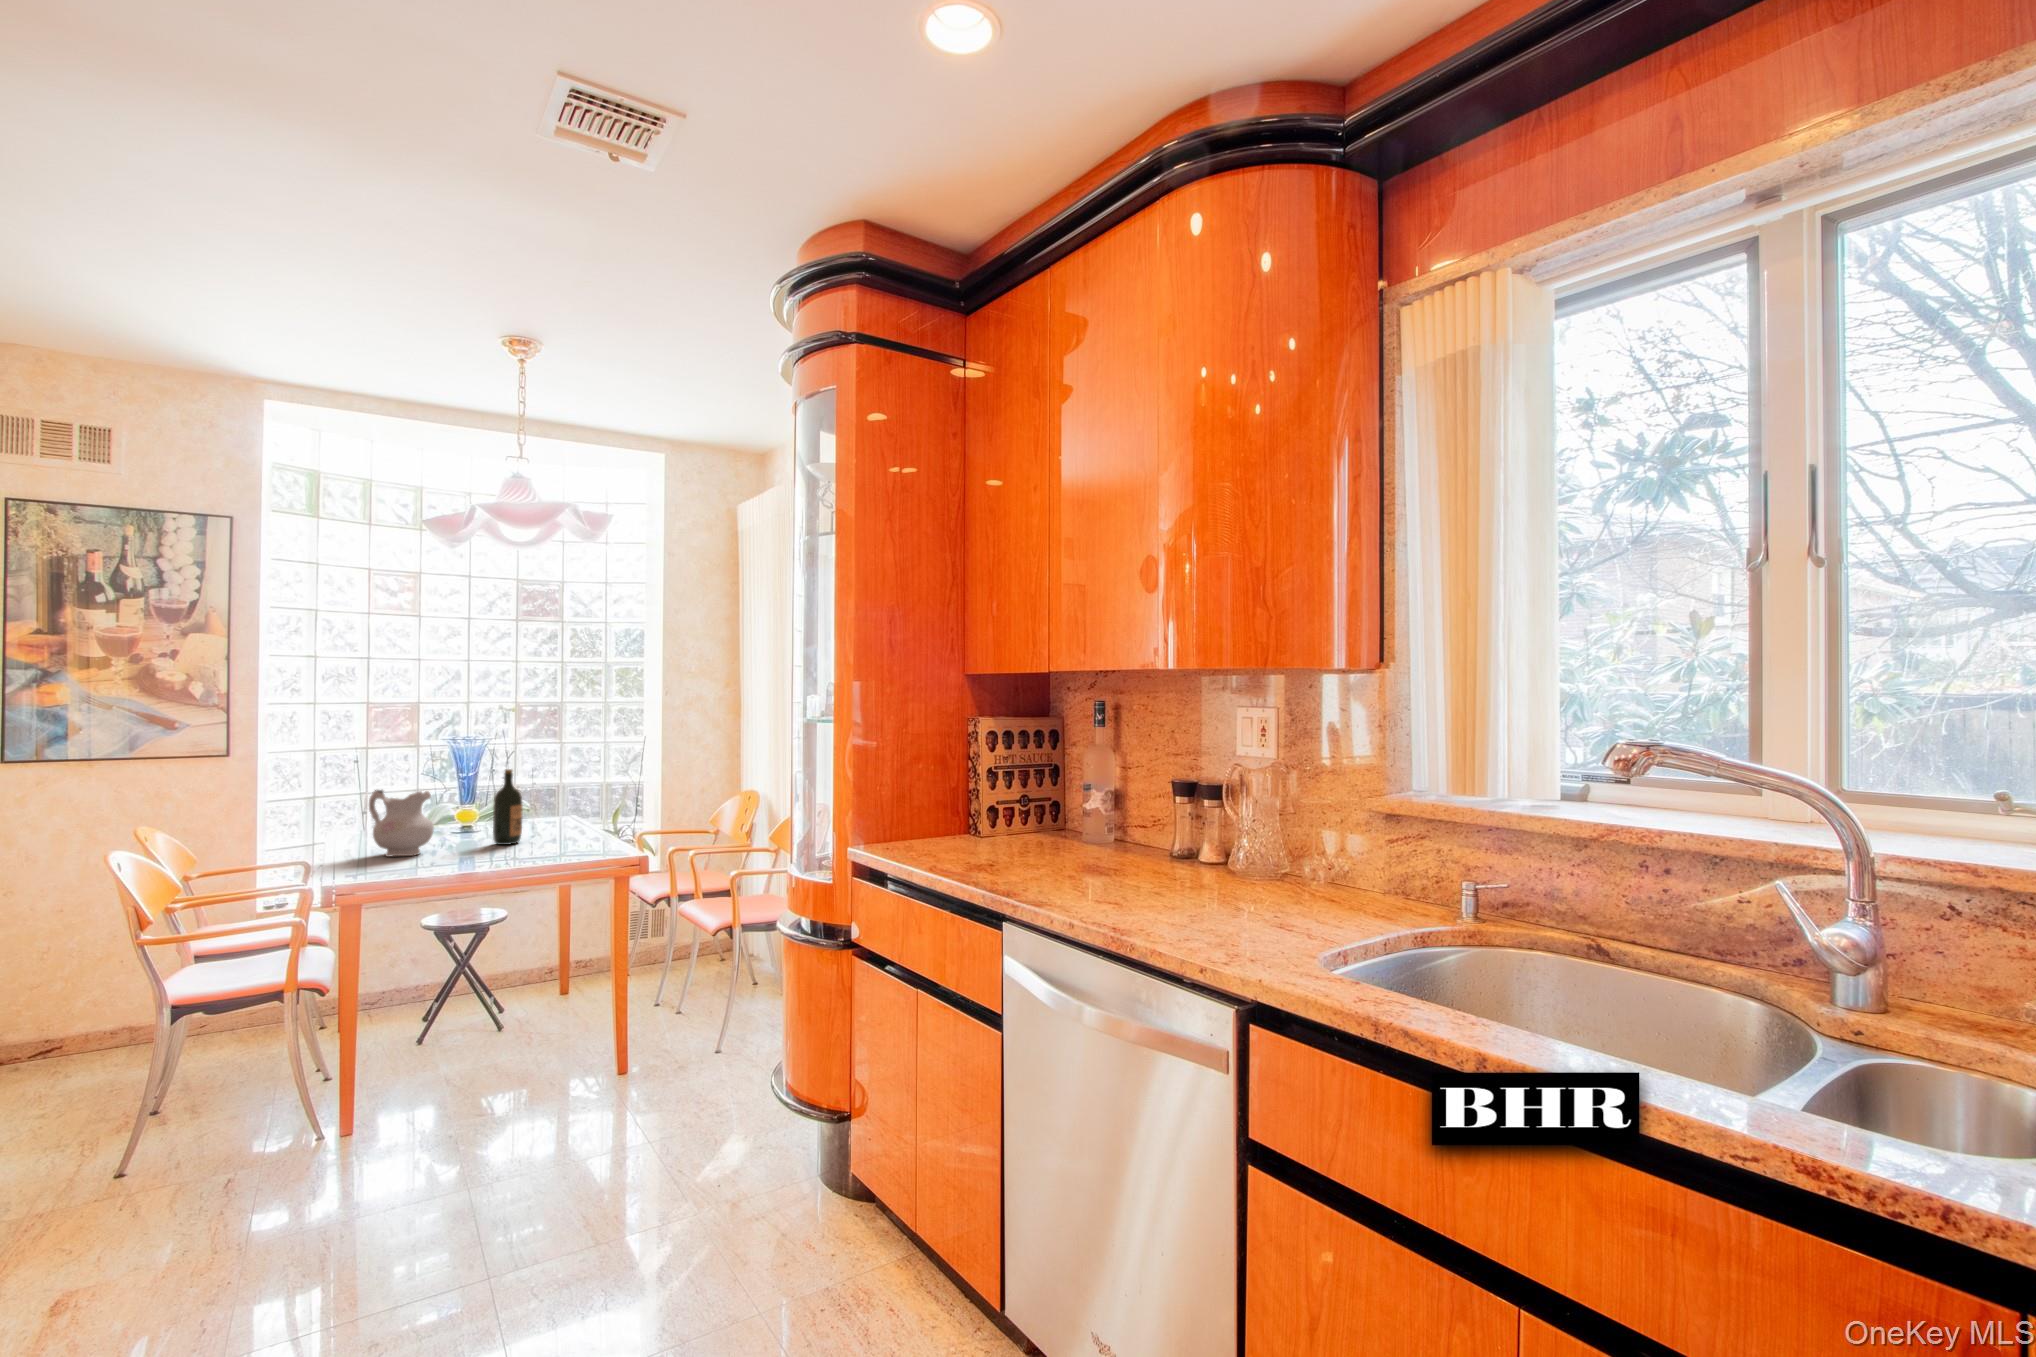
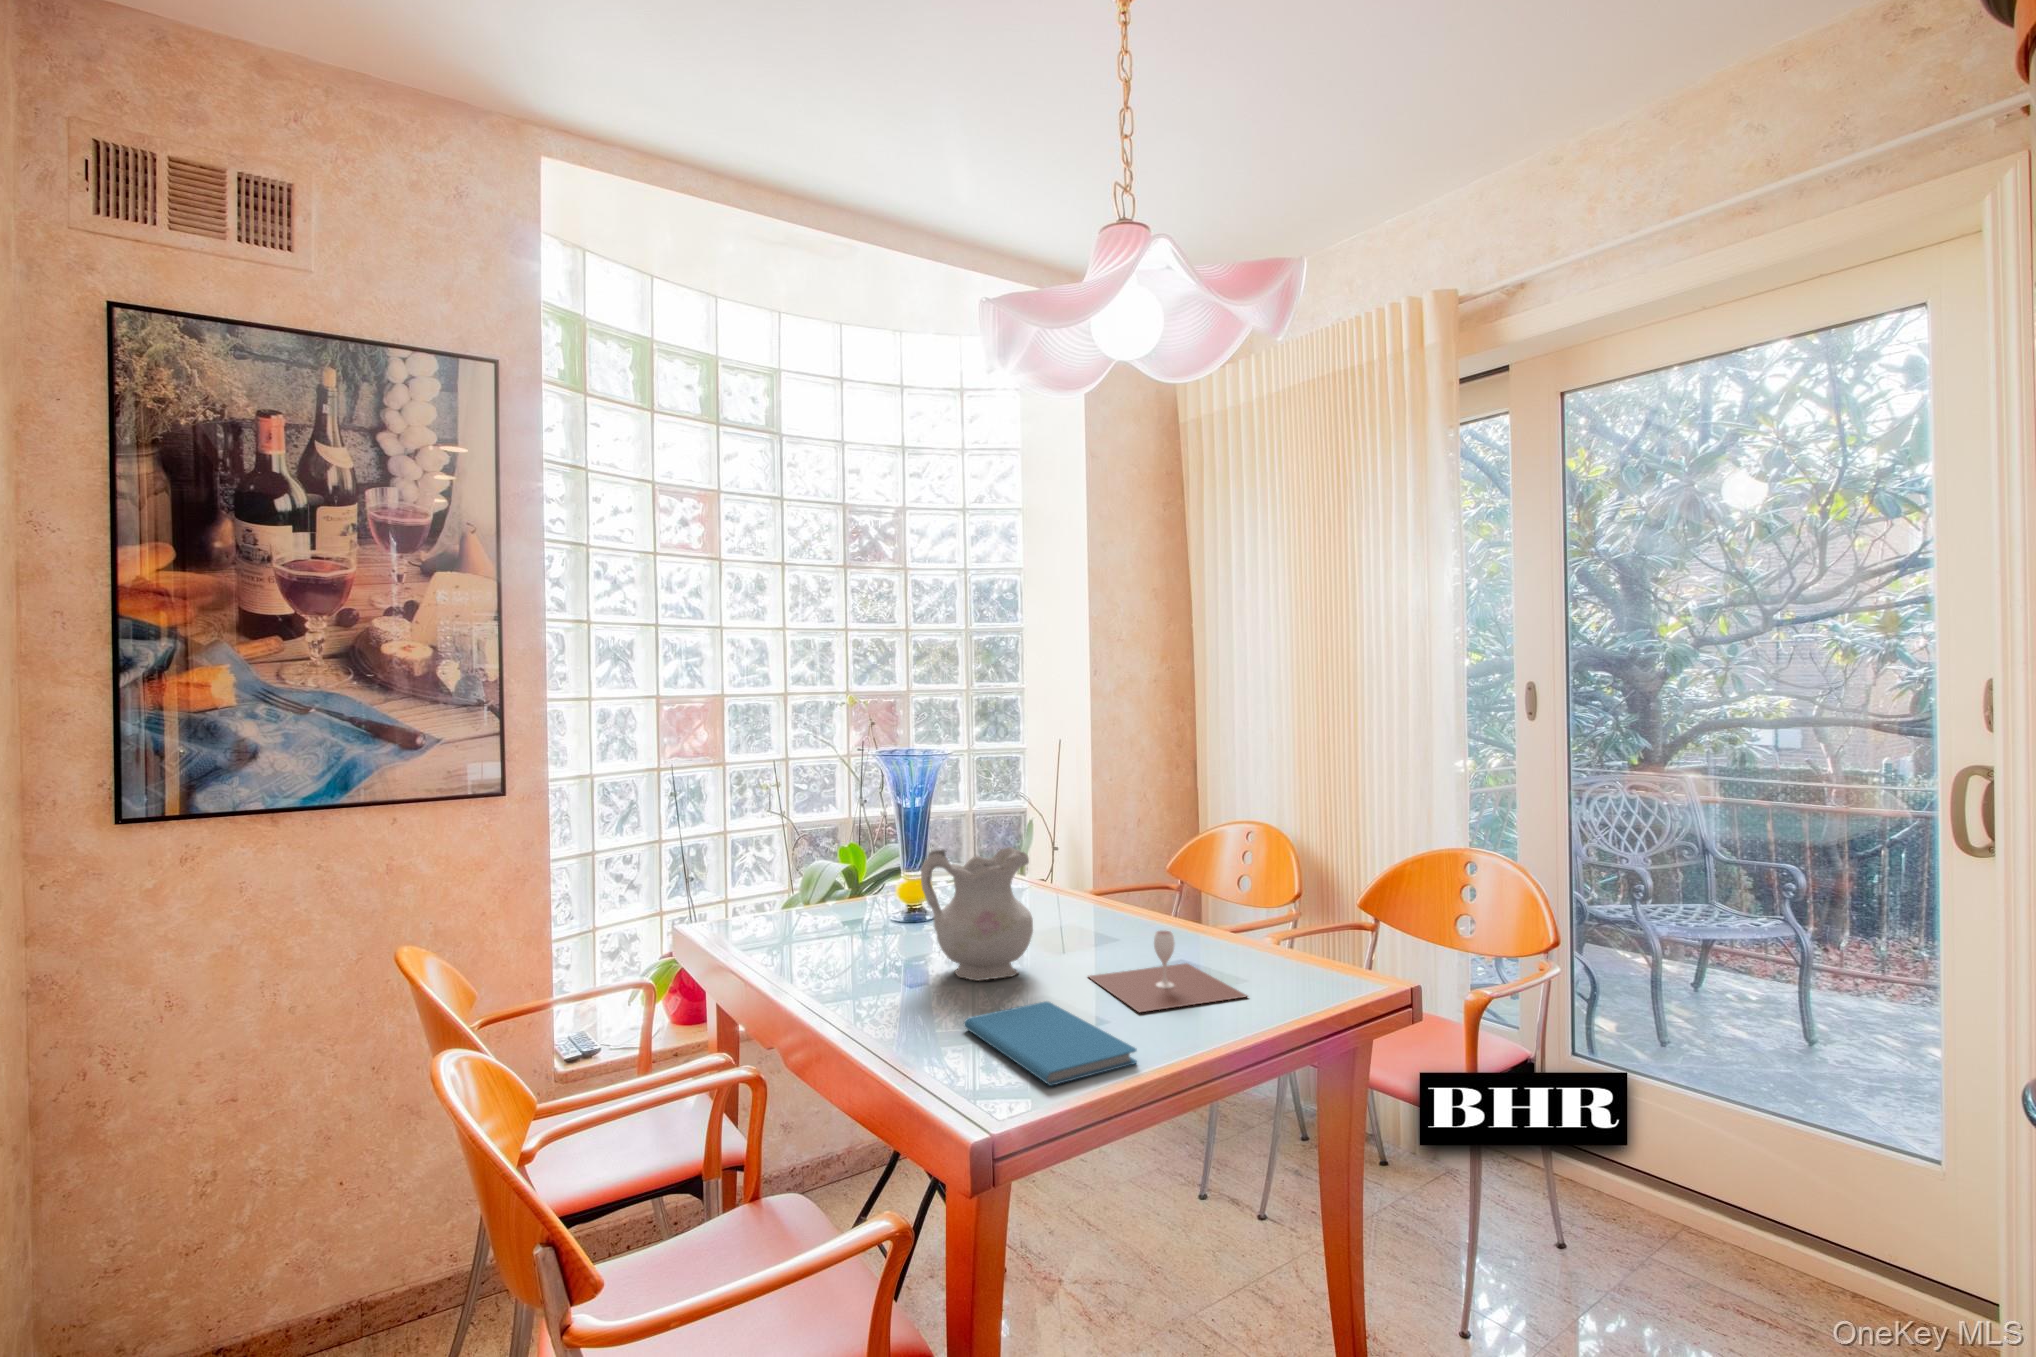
wine bottle: present [493,769,523,845] -> none [1073,800,1119,939]
wine glass: none [422,834,511,869] -> present [1089,931,1247,1012]
book: none [305,862,385,887] -> present [964,1001,1137,1086]

